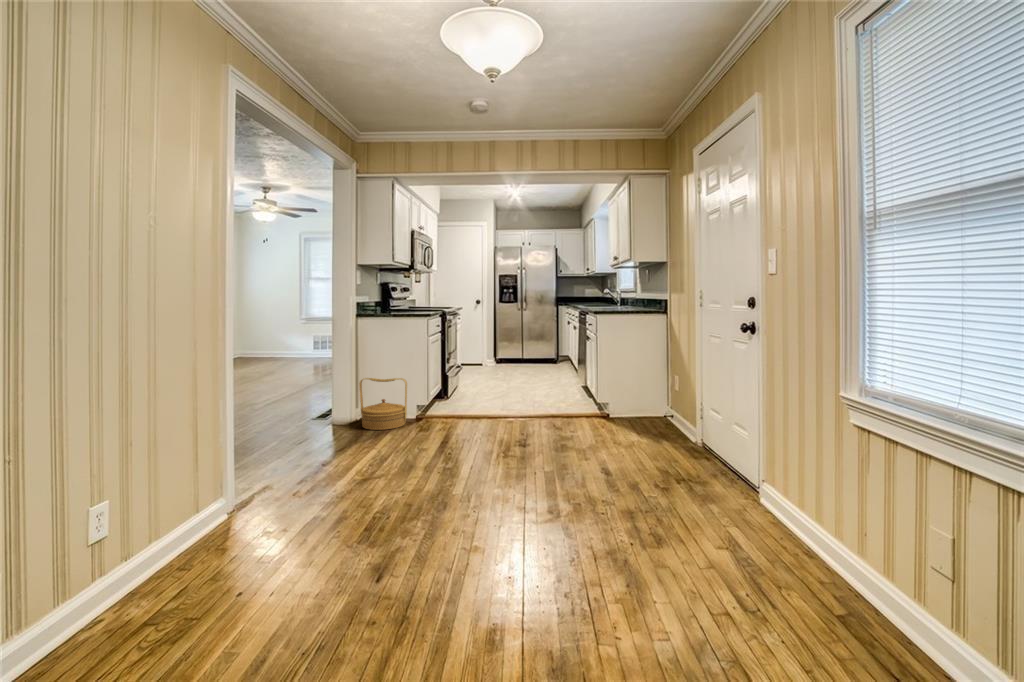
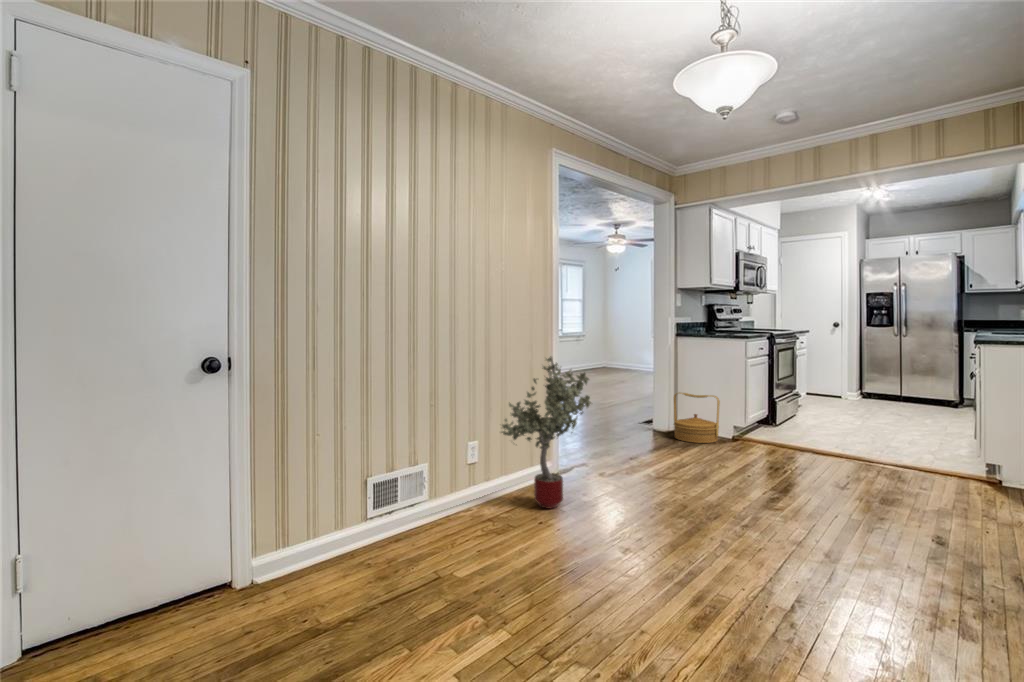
potted tree: none [148,358,294,570] -> present [501,357,591,509]

